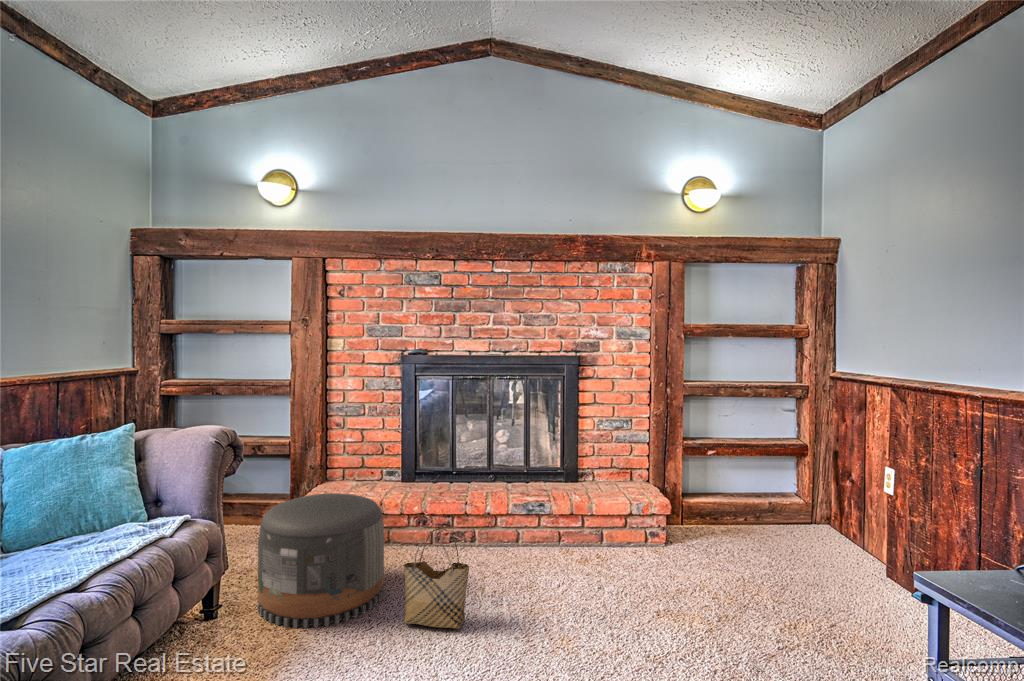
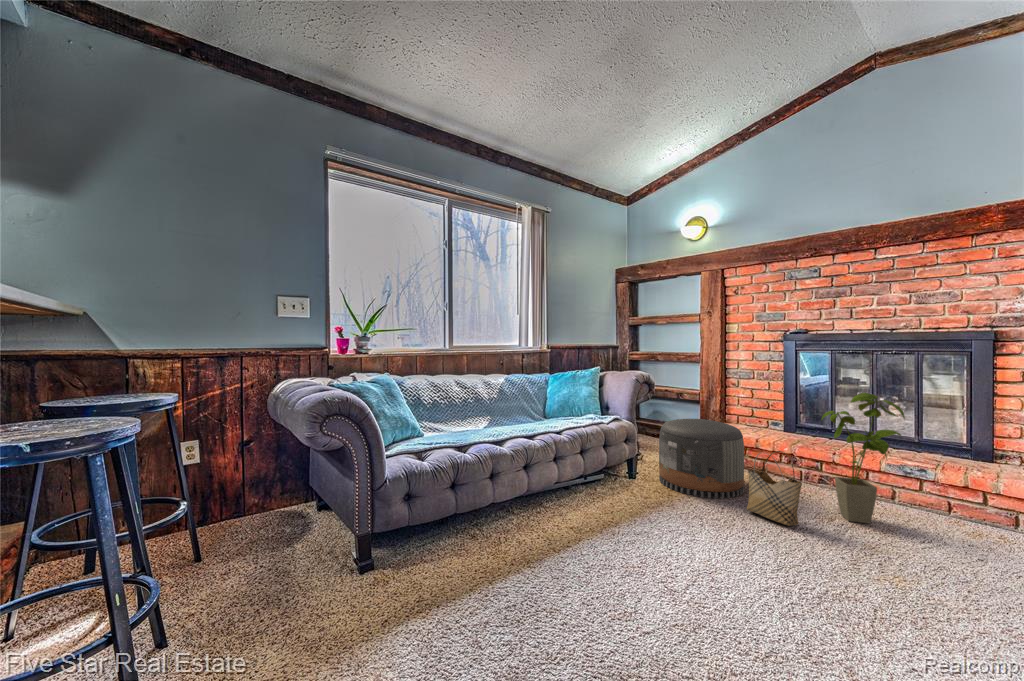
house plant: none [473,436,552,590] -> present [822,393,905,523]

